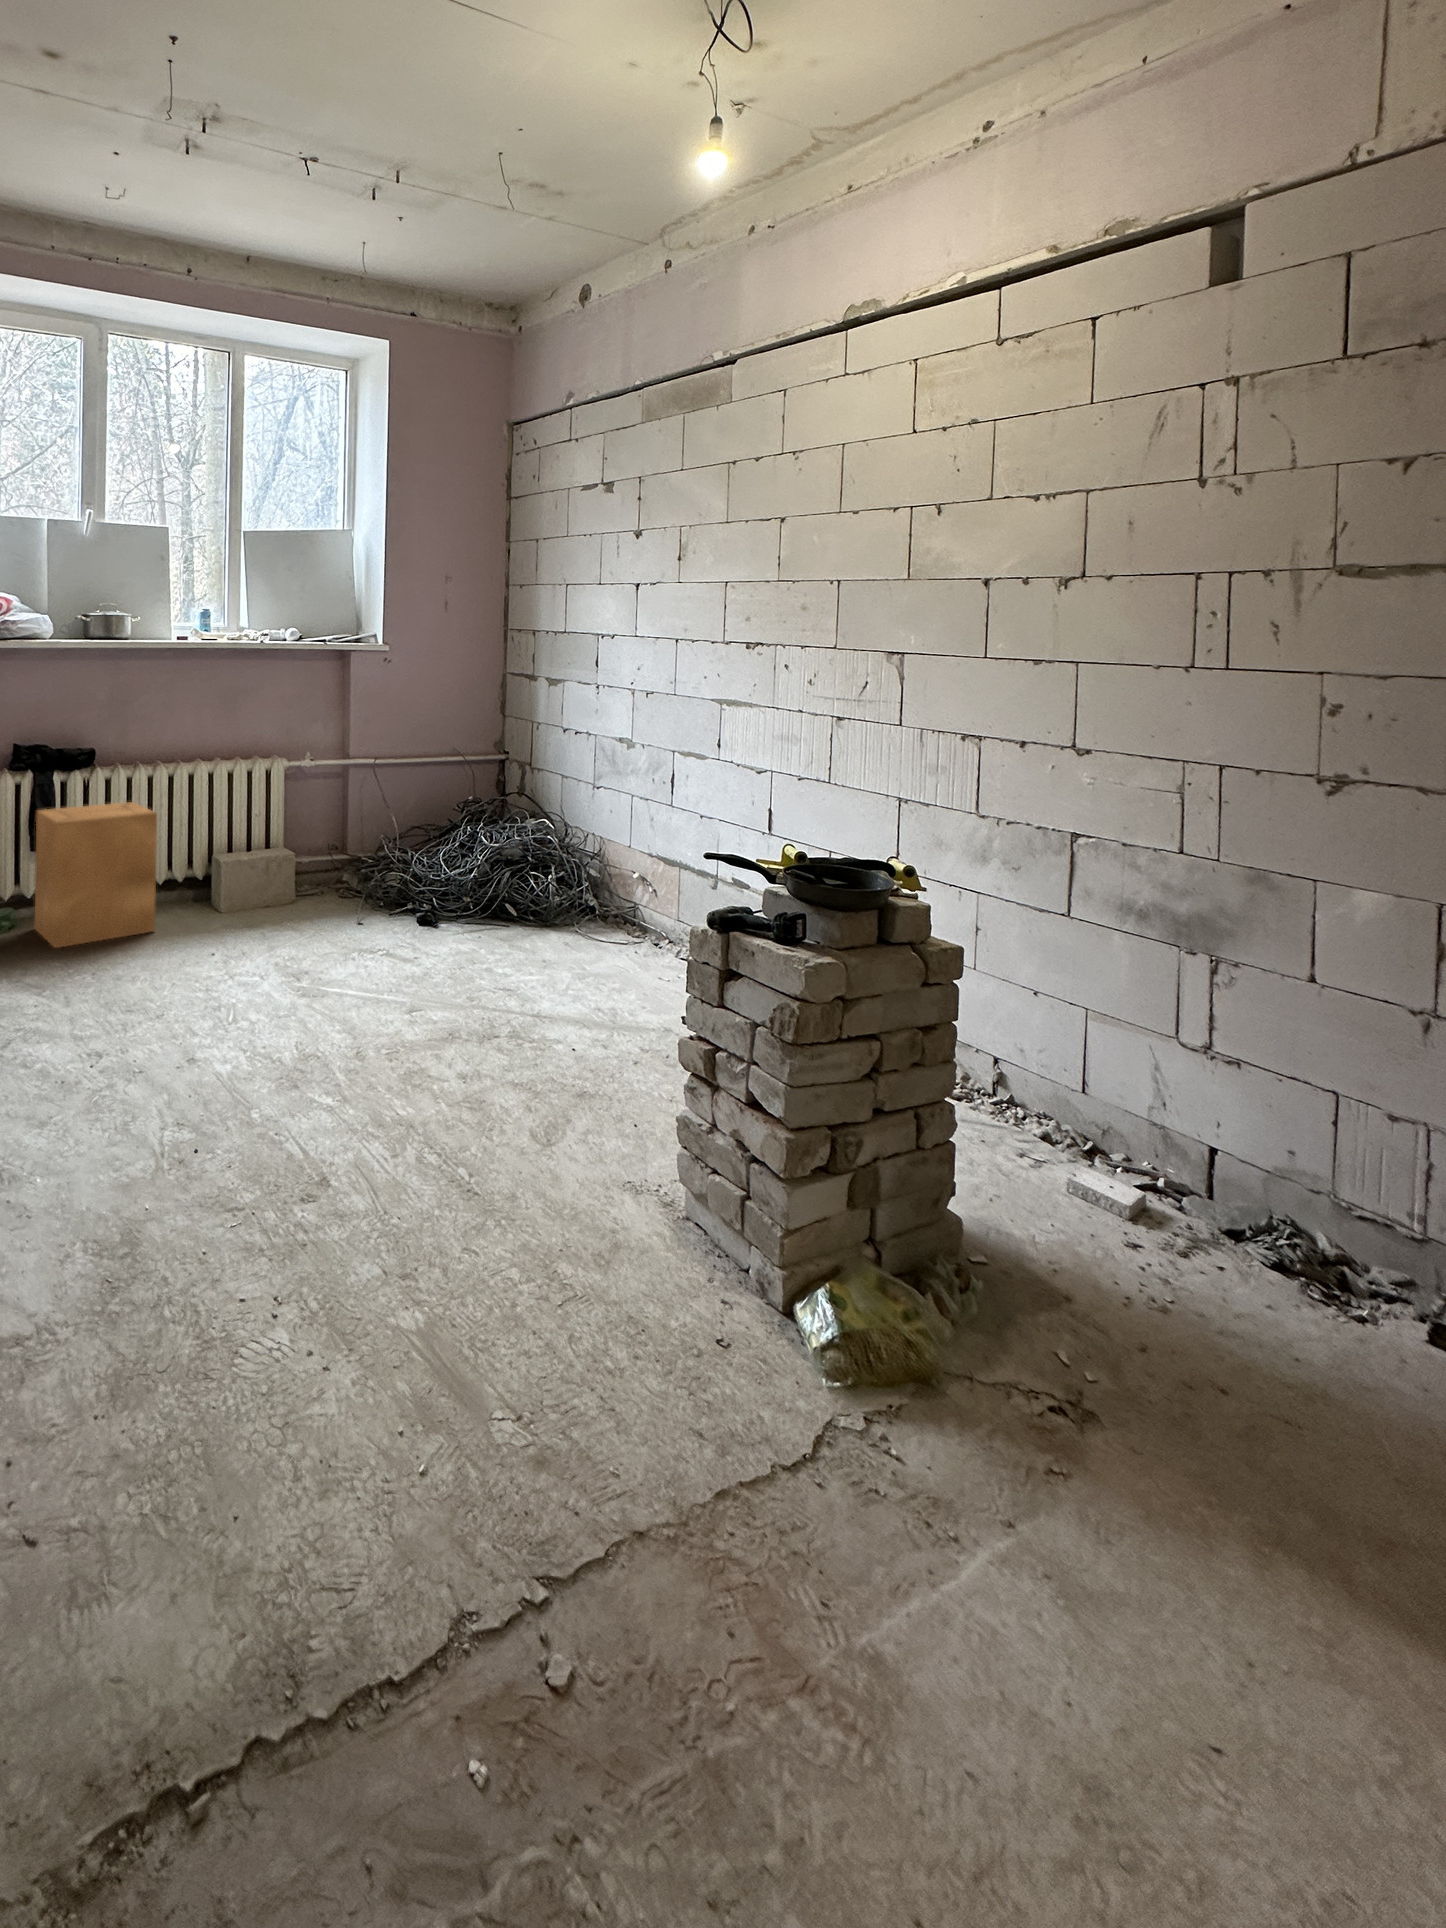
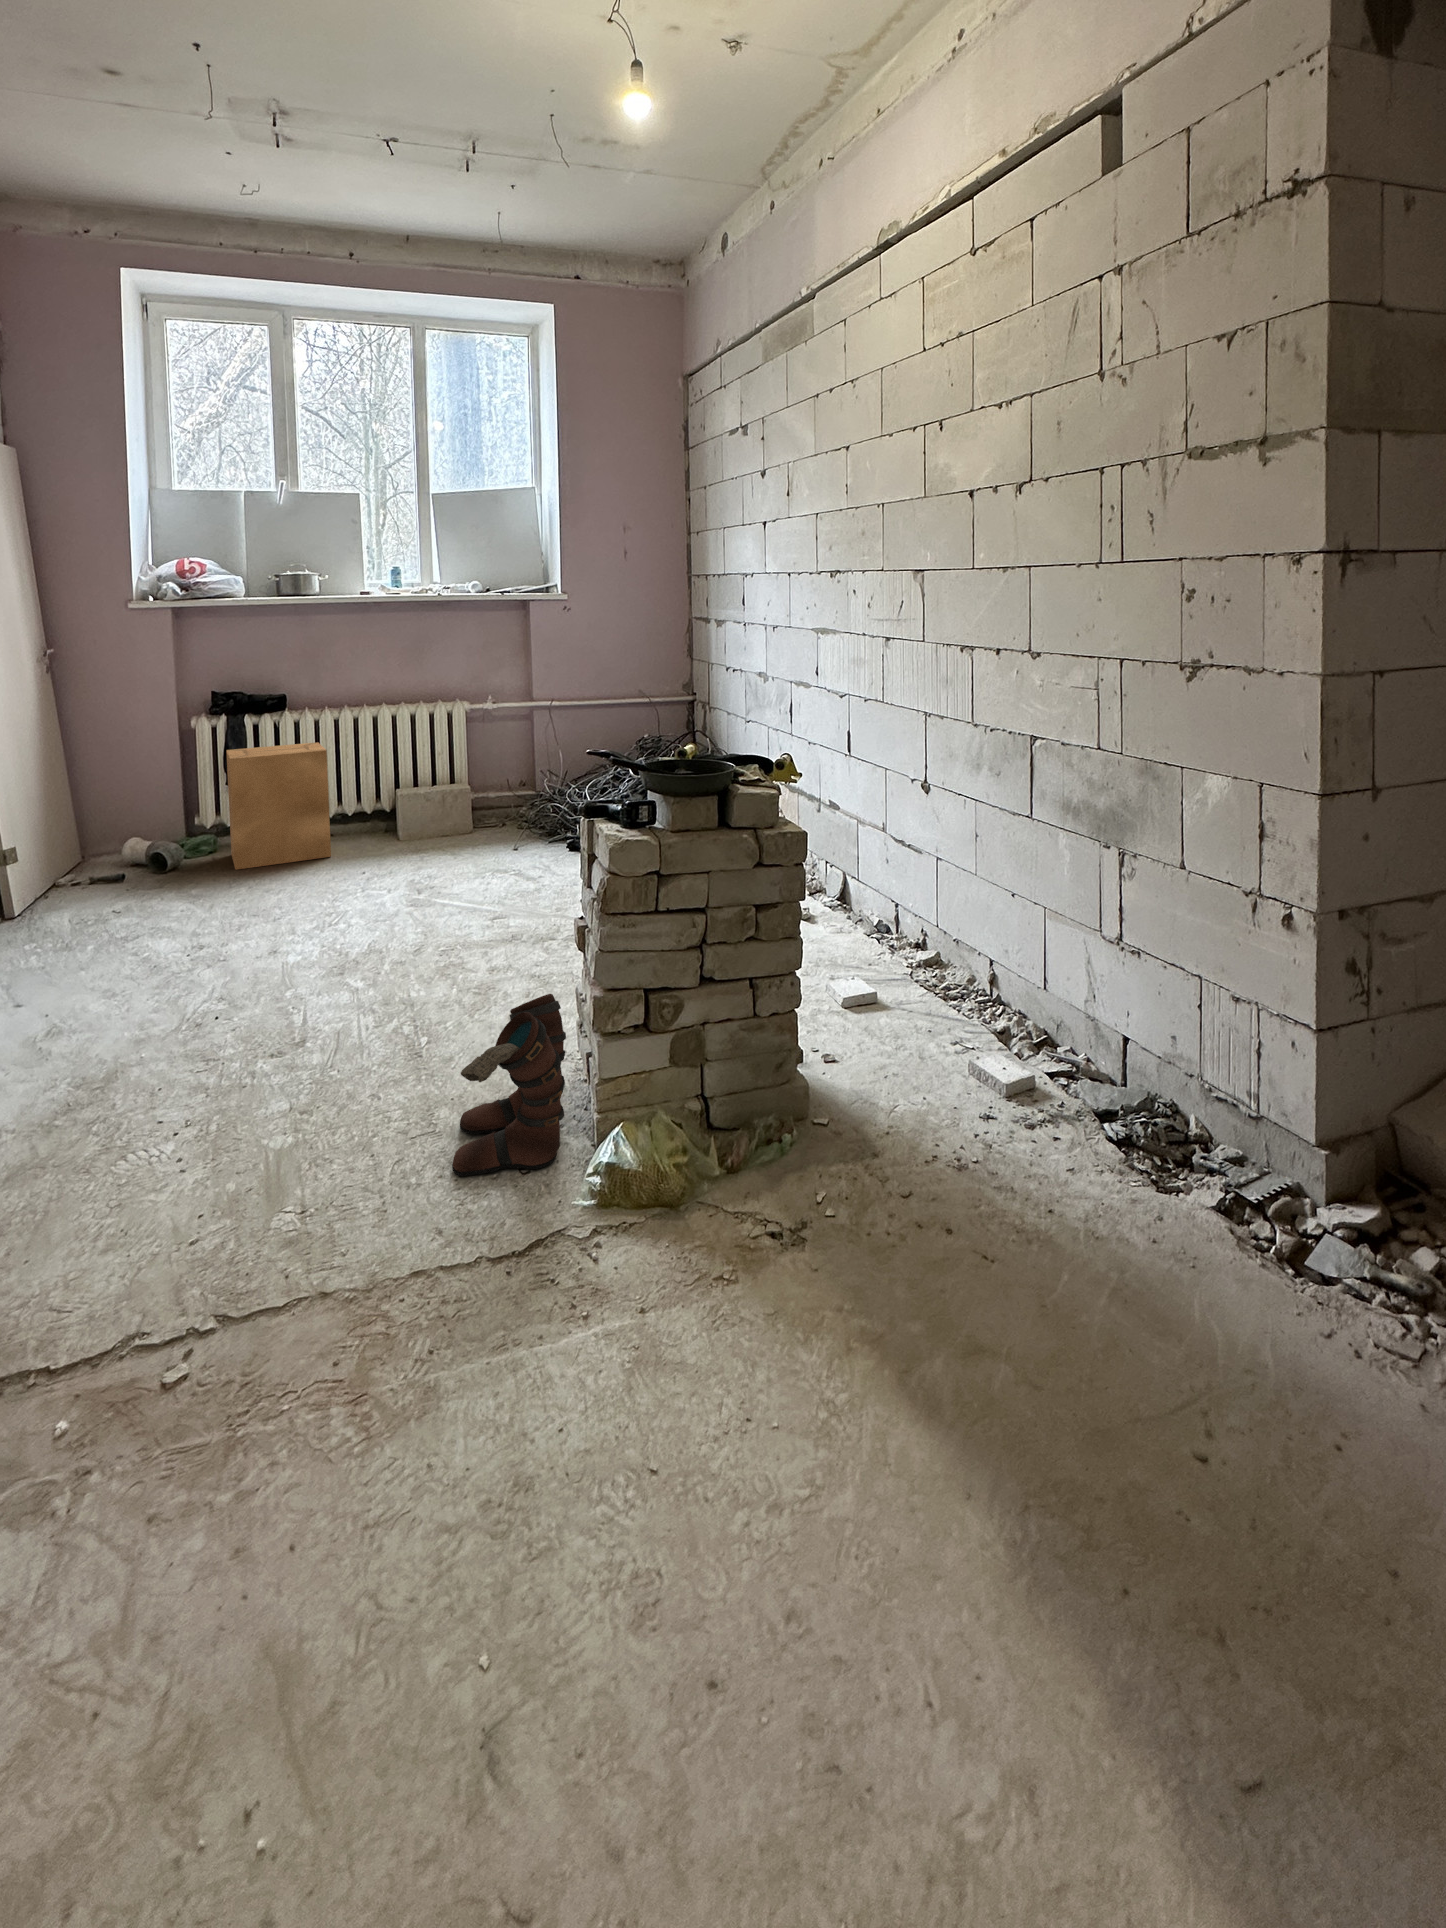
boots: none [595,1127,752,1352] -> present [452,994,566,1176]

